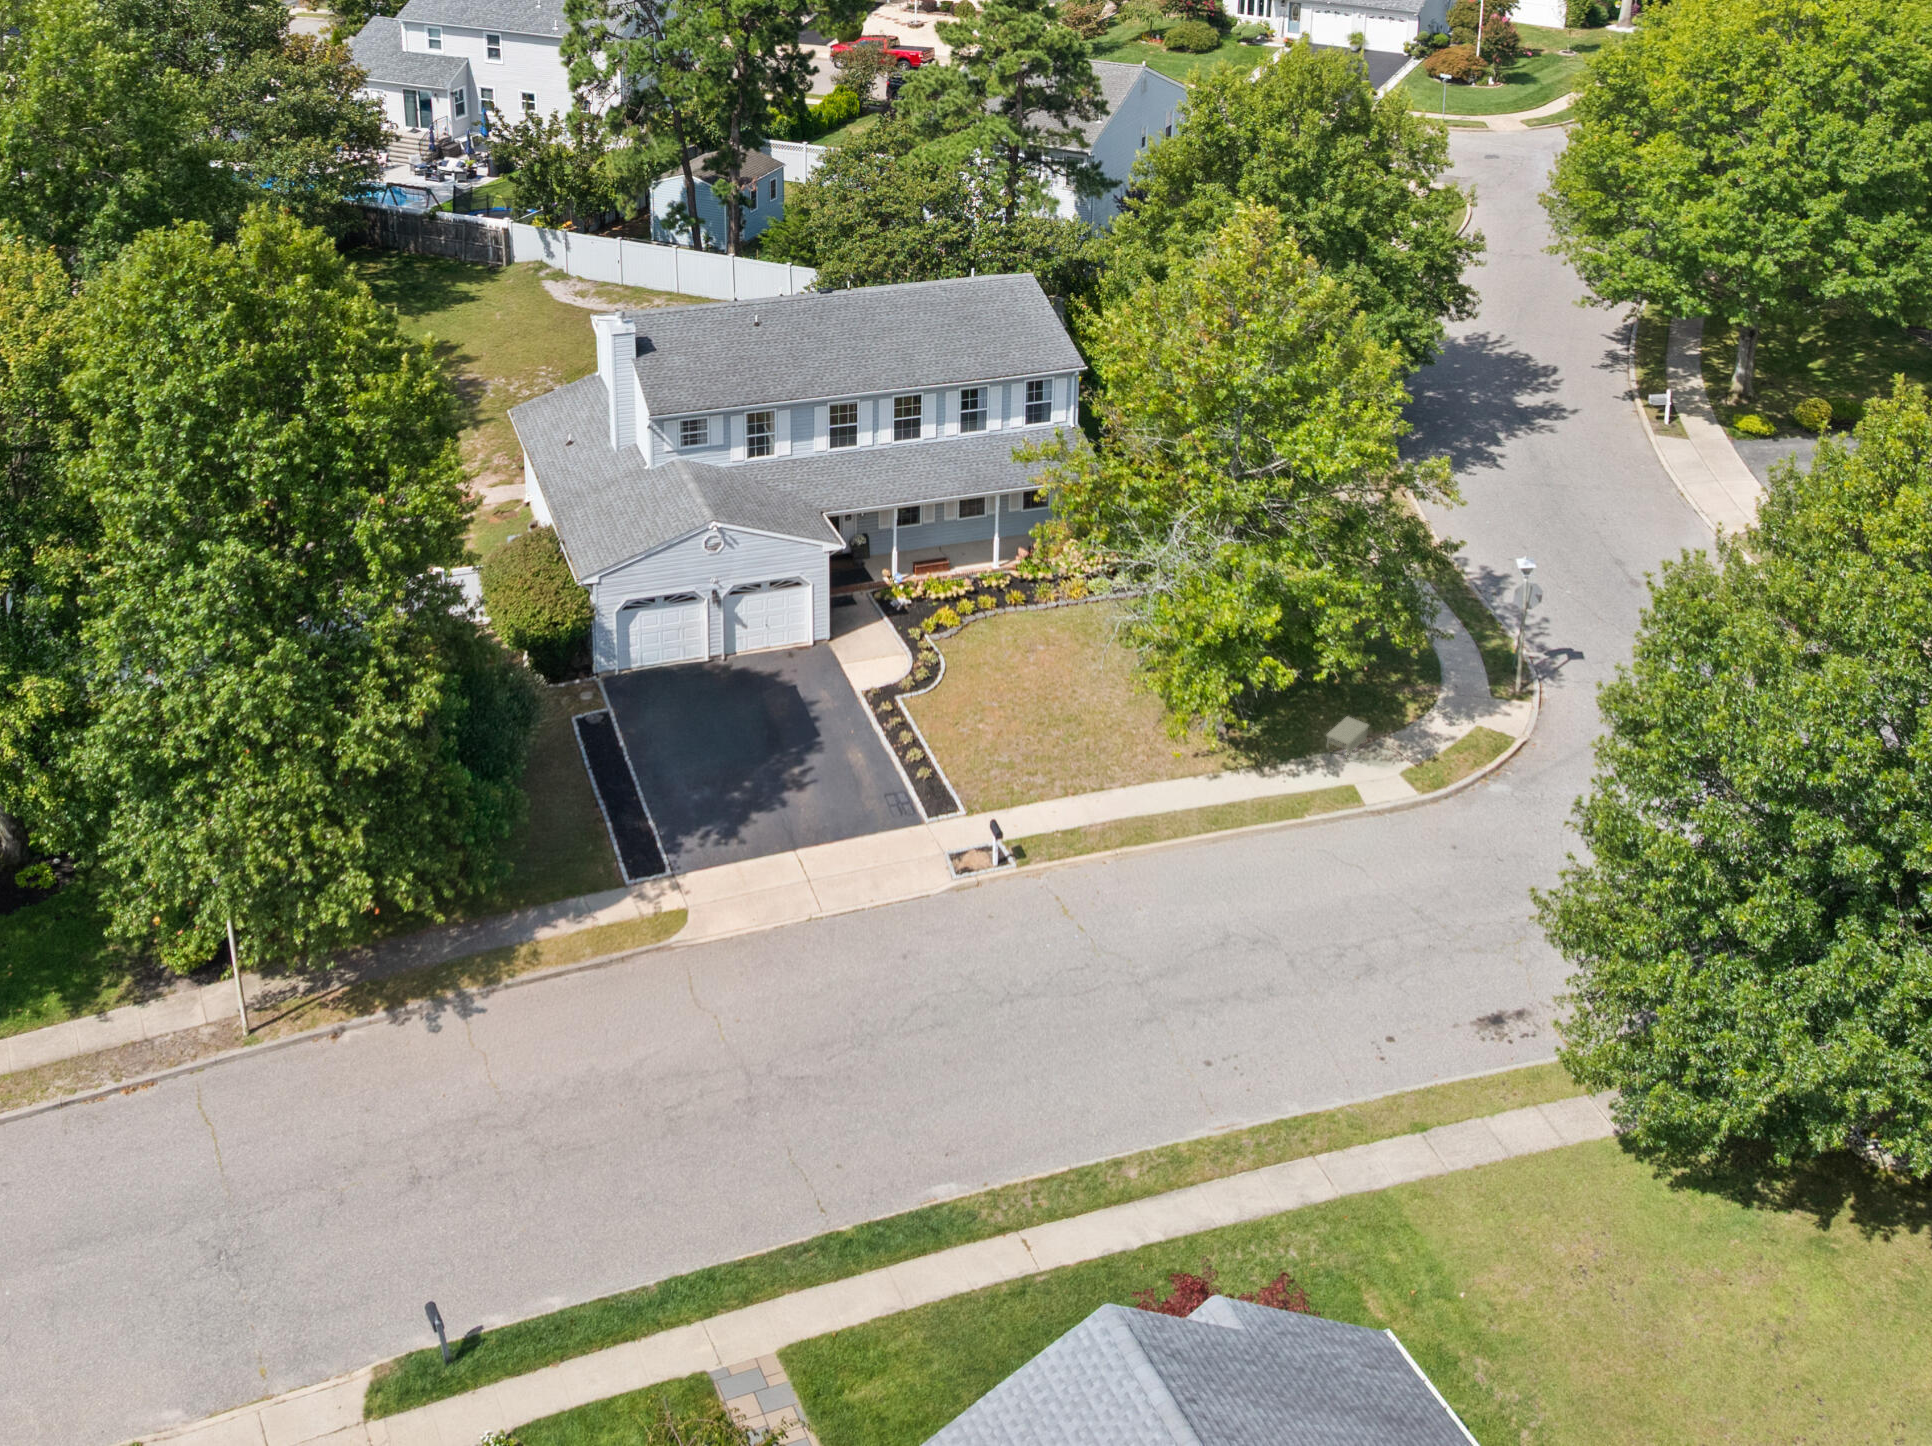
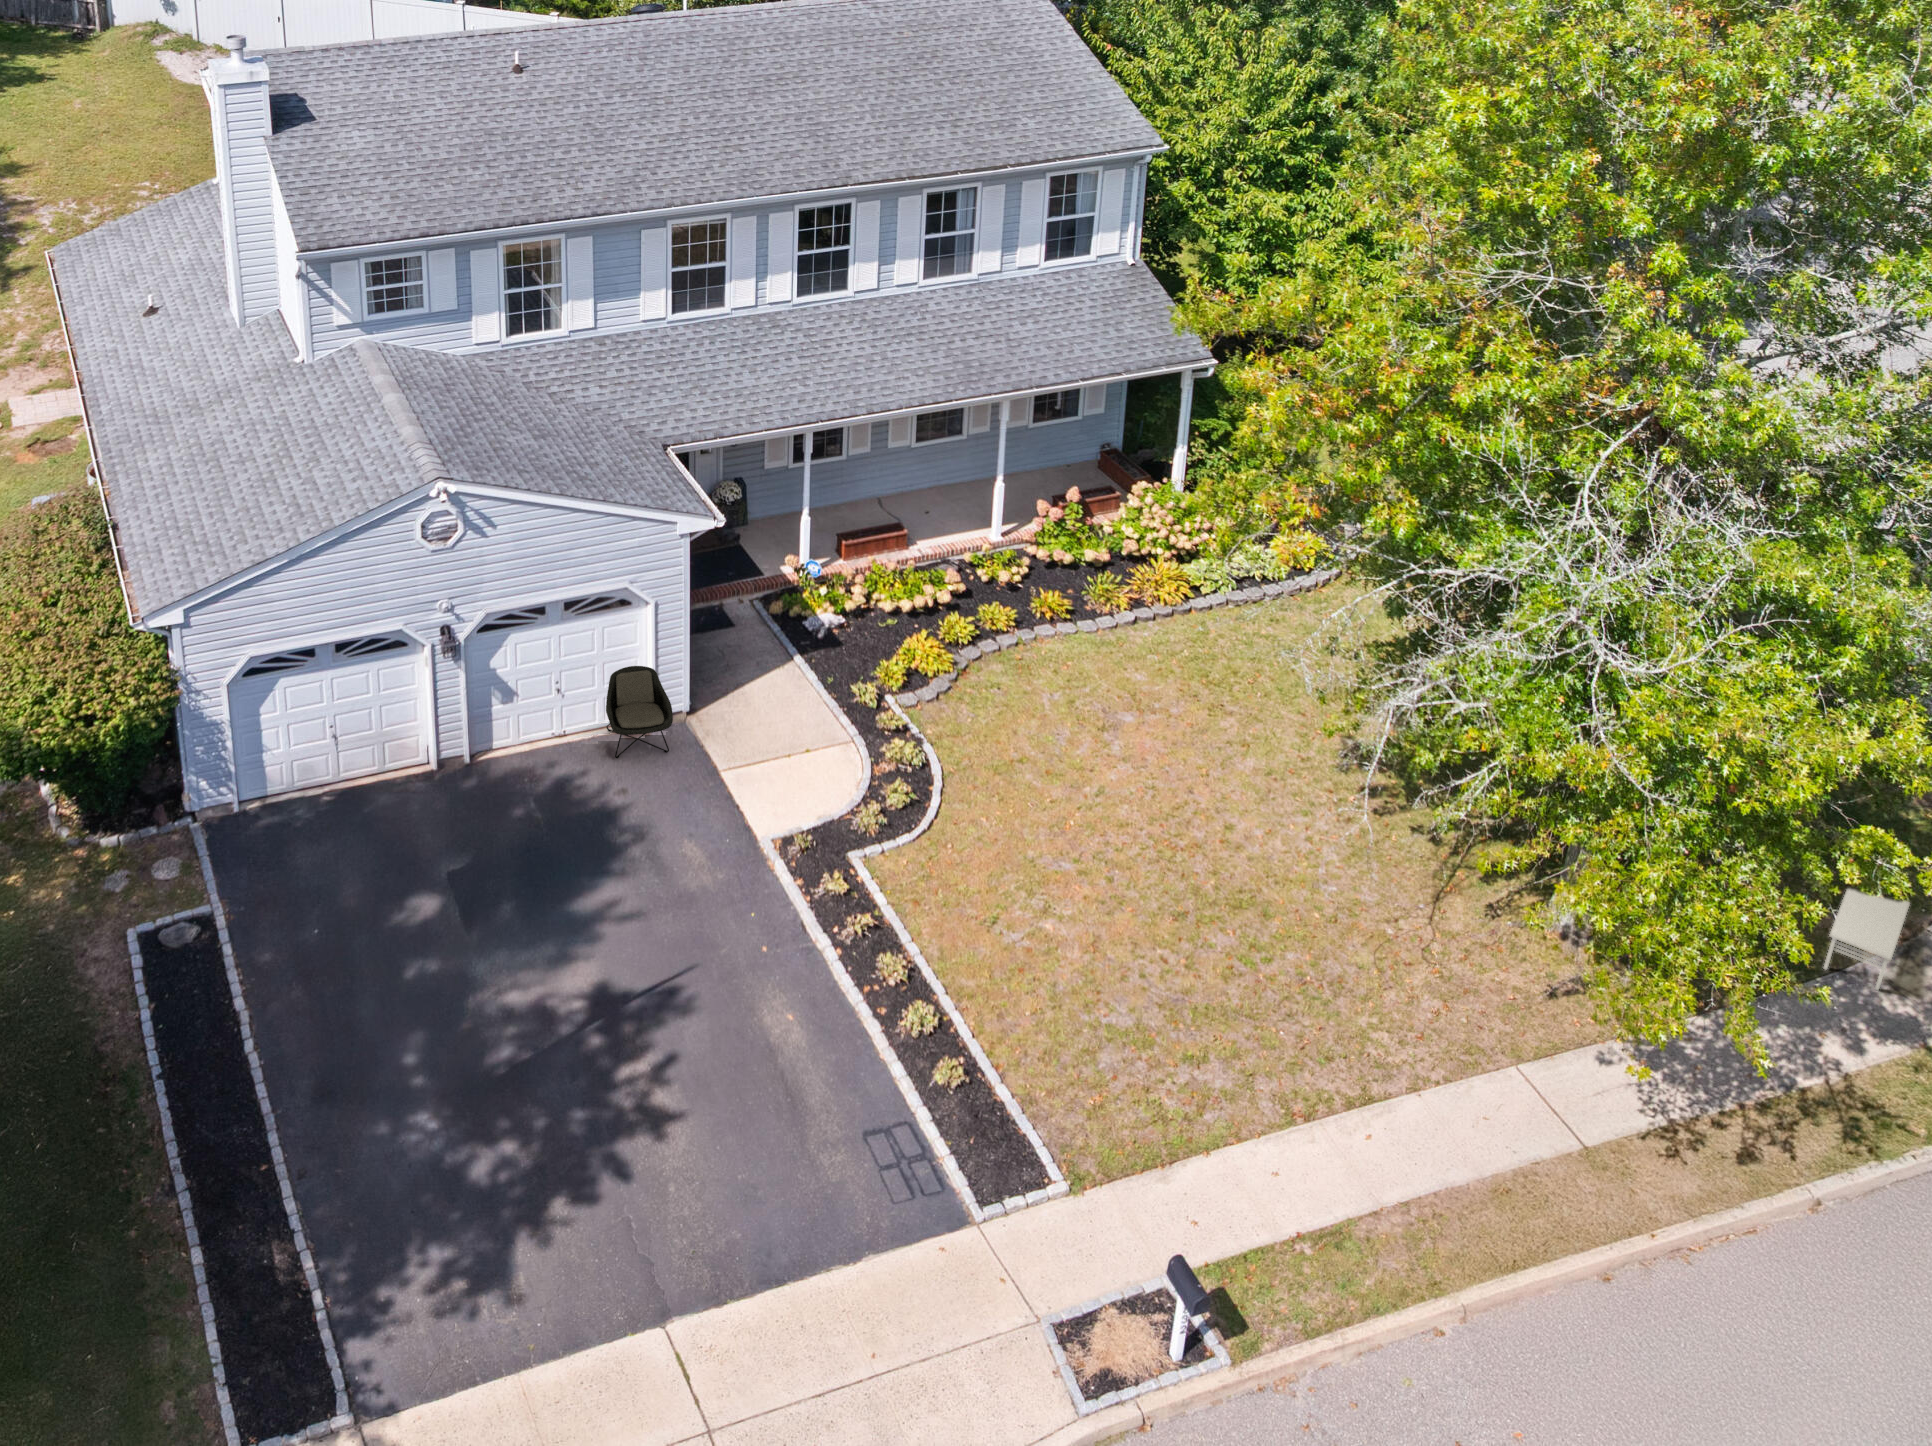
lounge chair: none [788,615,820,658] -> present [606,666,673,758]

